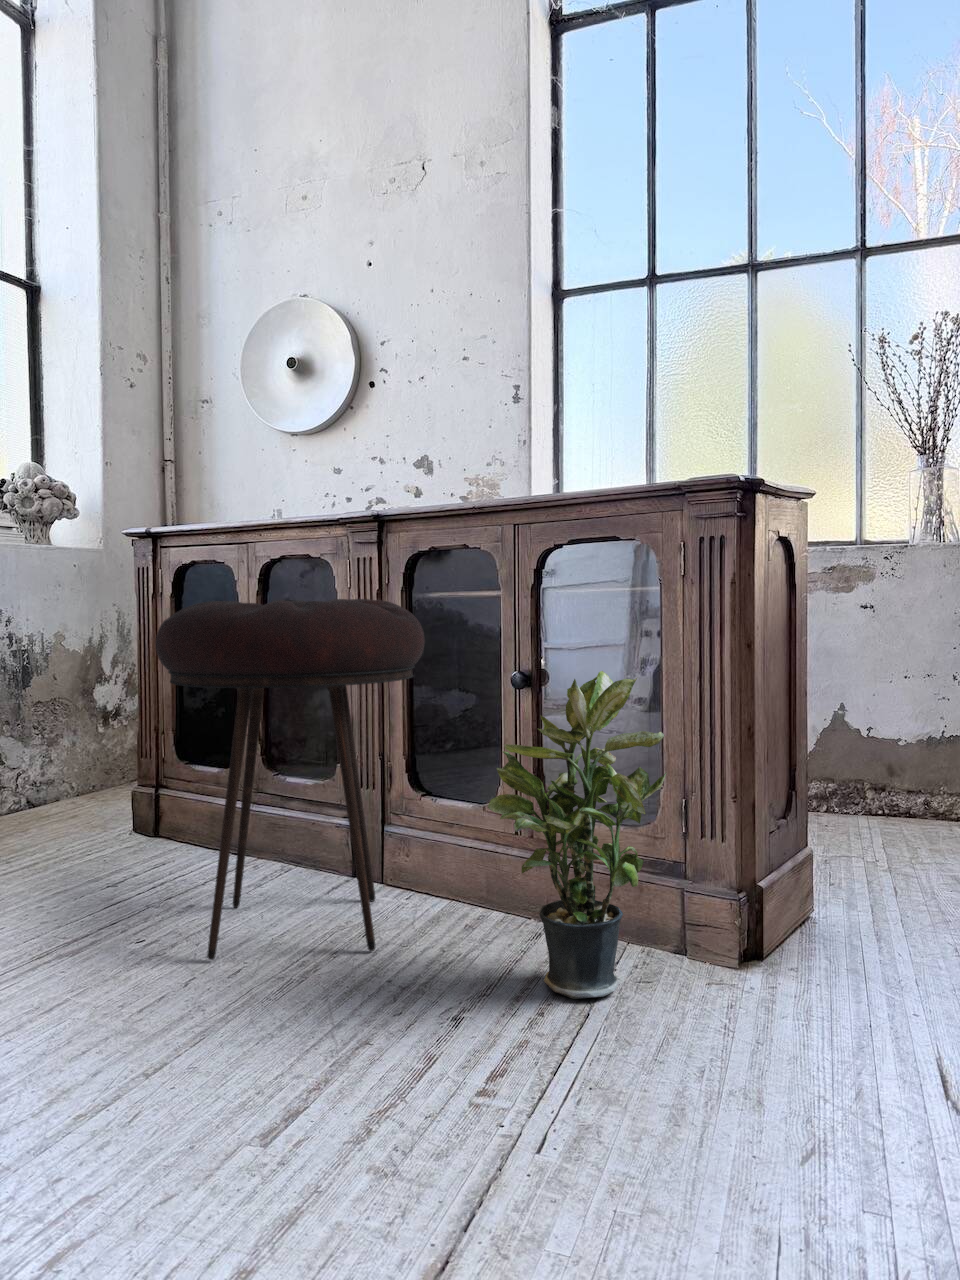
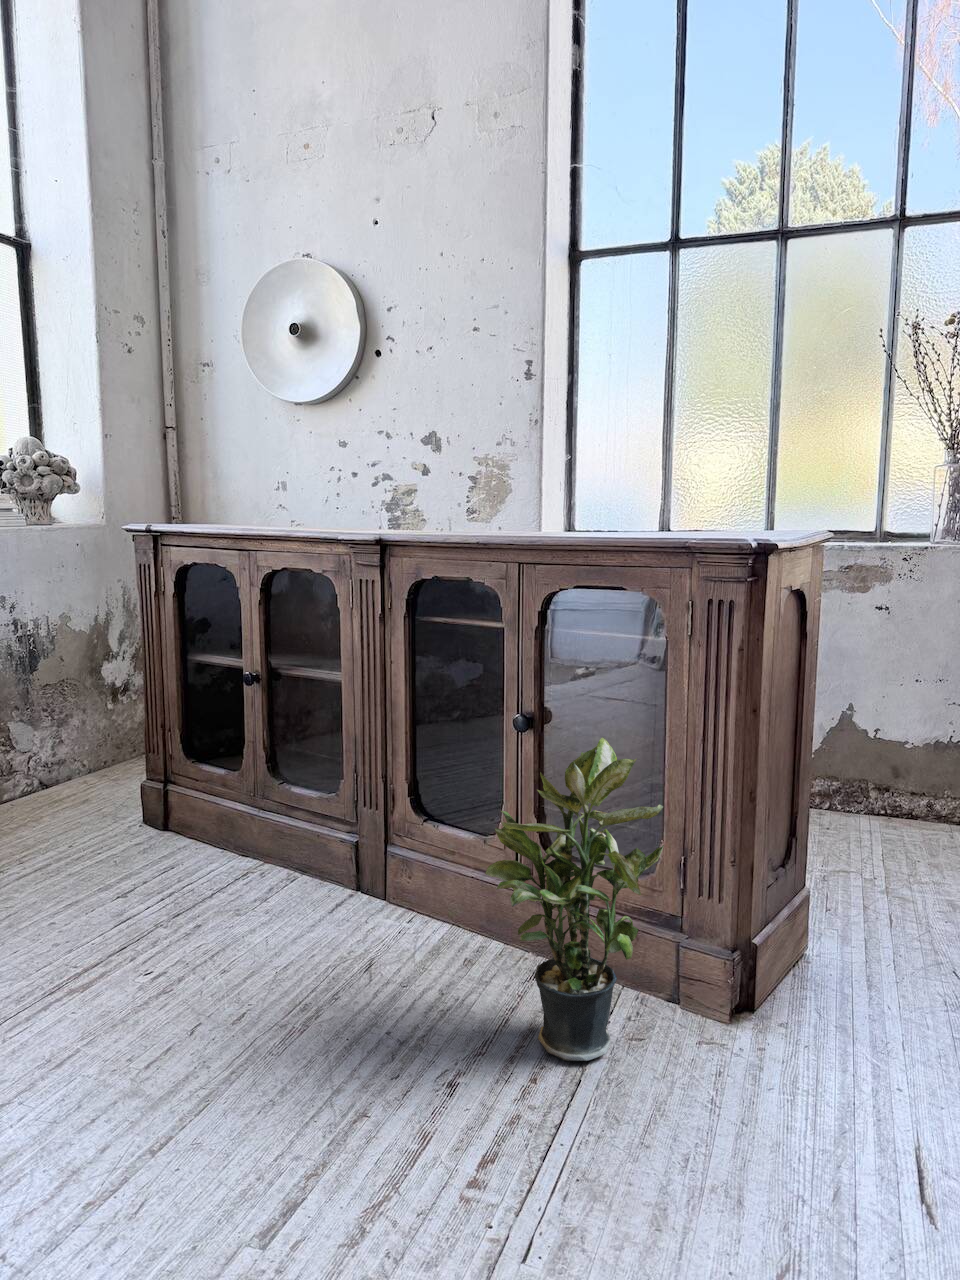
stool: present [155,599,425,960] -> none [154,632,425,1000]

